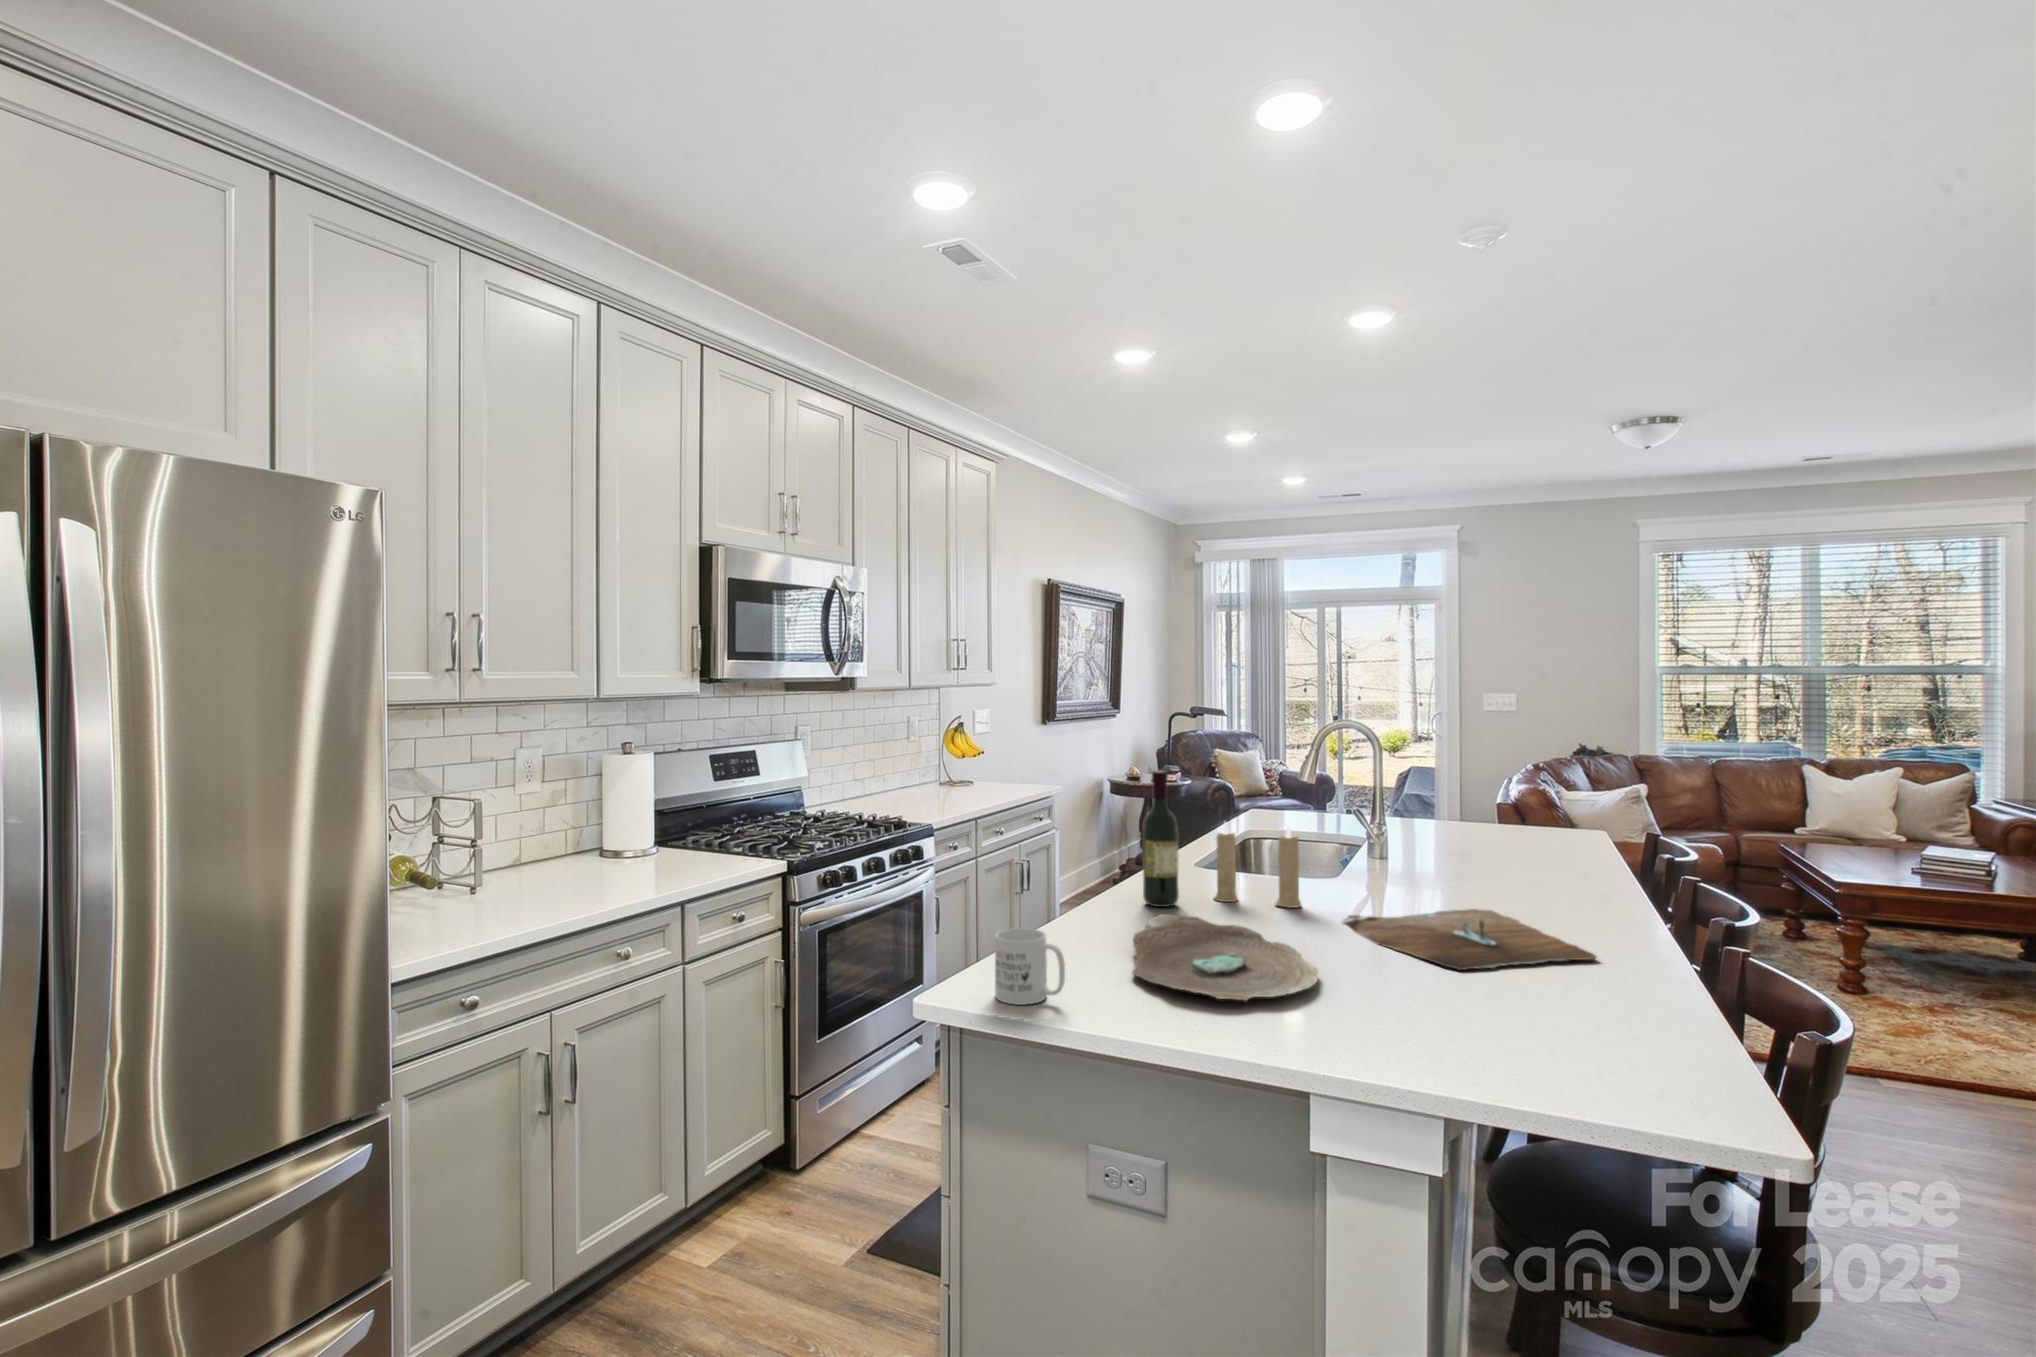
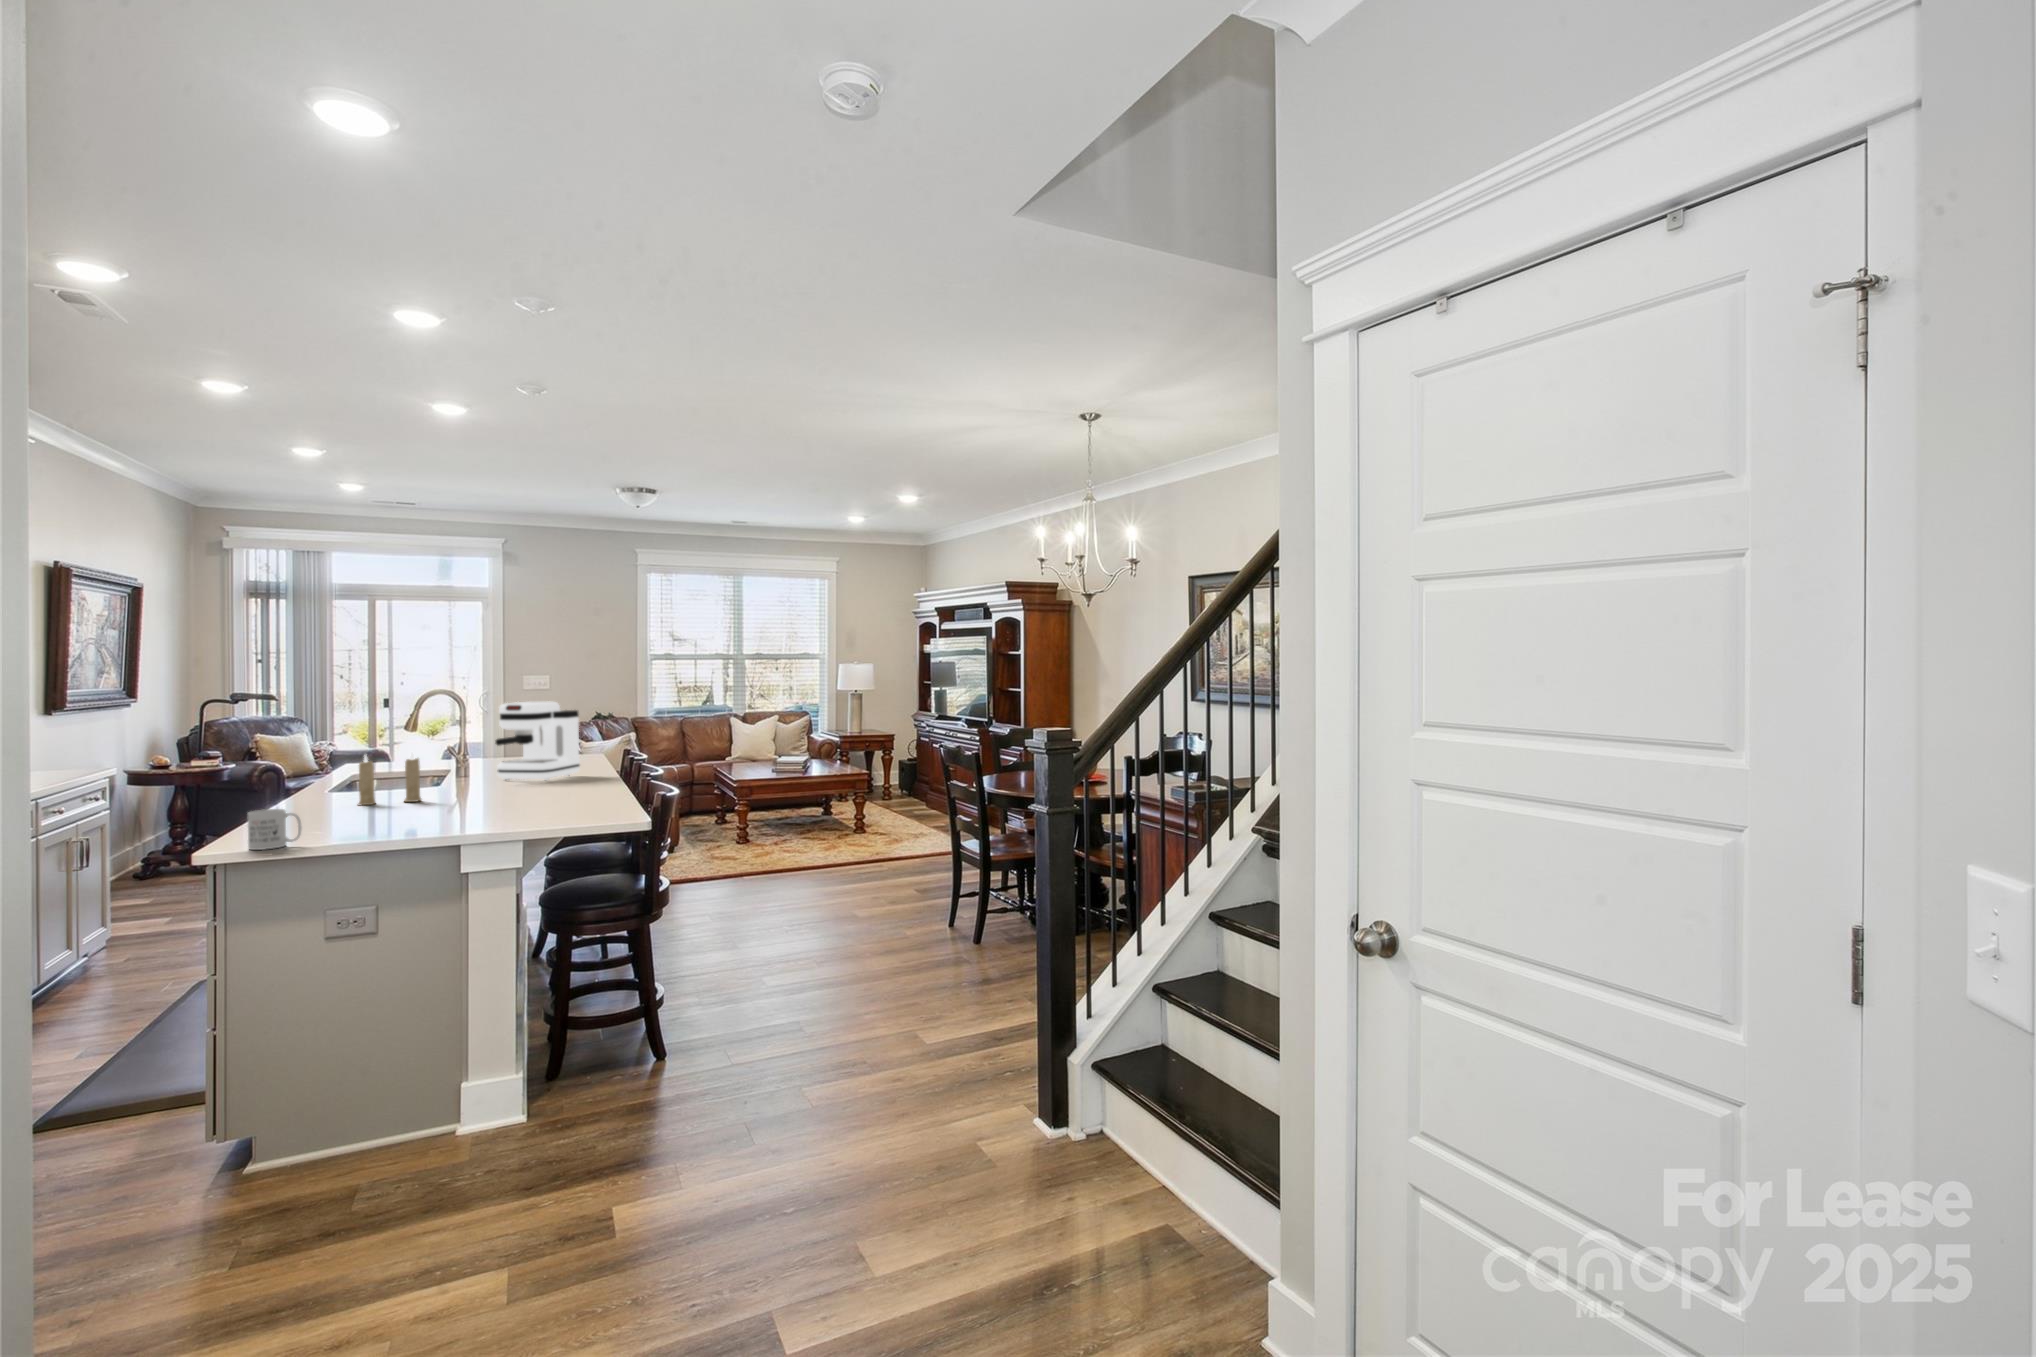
coffee maker: none [1425,745,1569,885] -> present [495,702,580,780]
wine bottle: present [1143,770,1179,907] -> none [305,723,334,812]
cutting board: present [1342,909,1596,970] -> none [451,788,591,808]
decorative bowl: present [1133,914,1319,1000] -> none [323,805,451,831]

